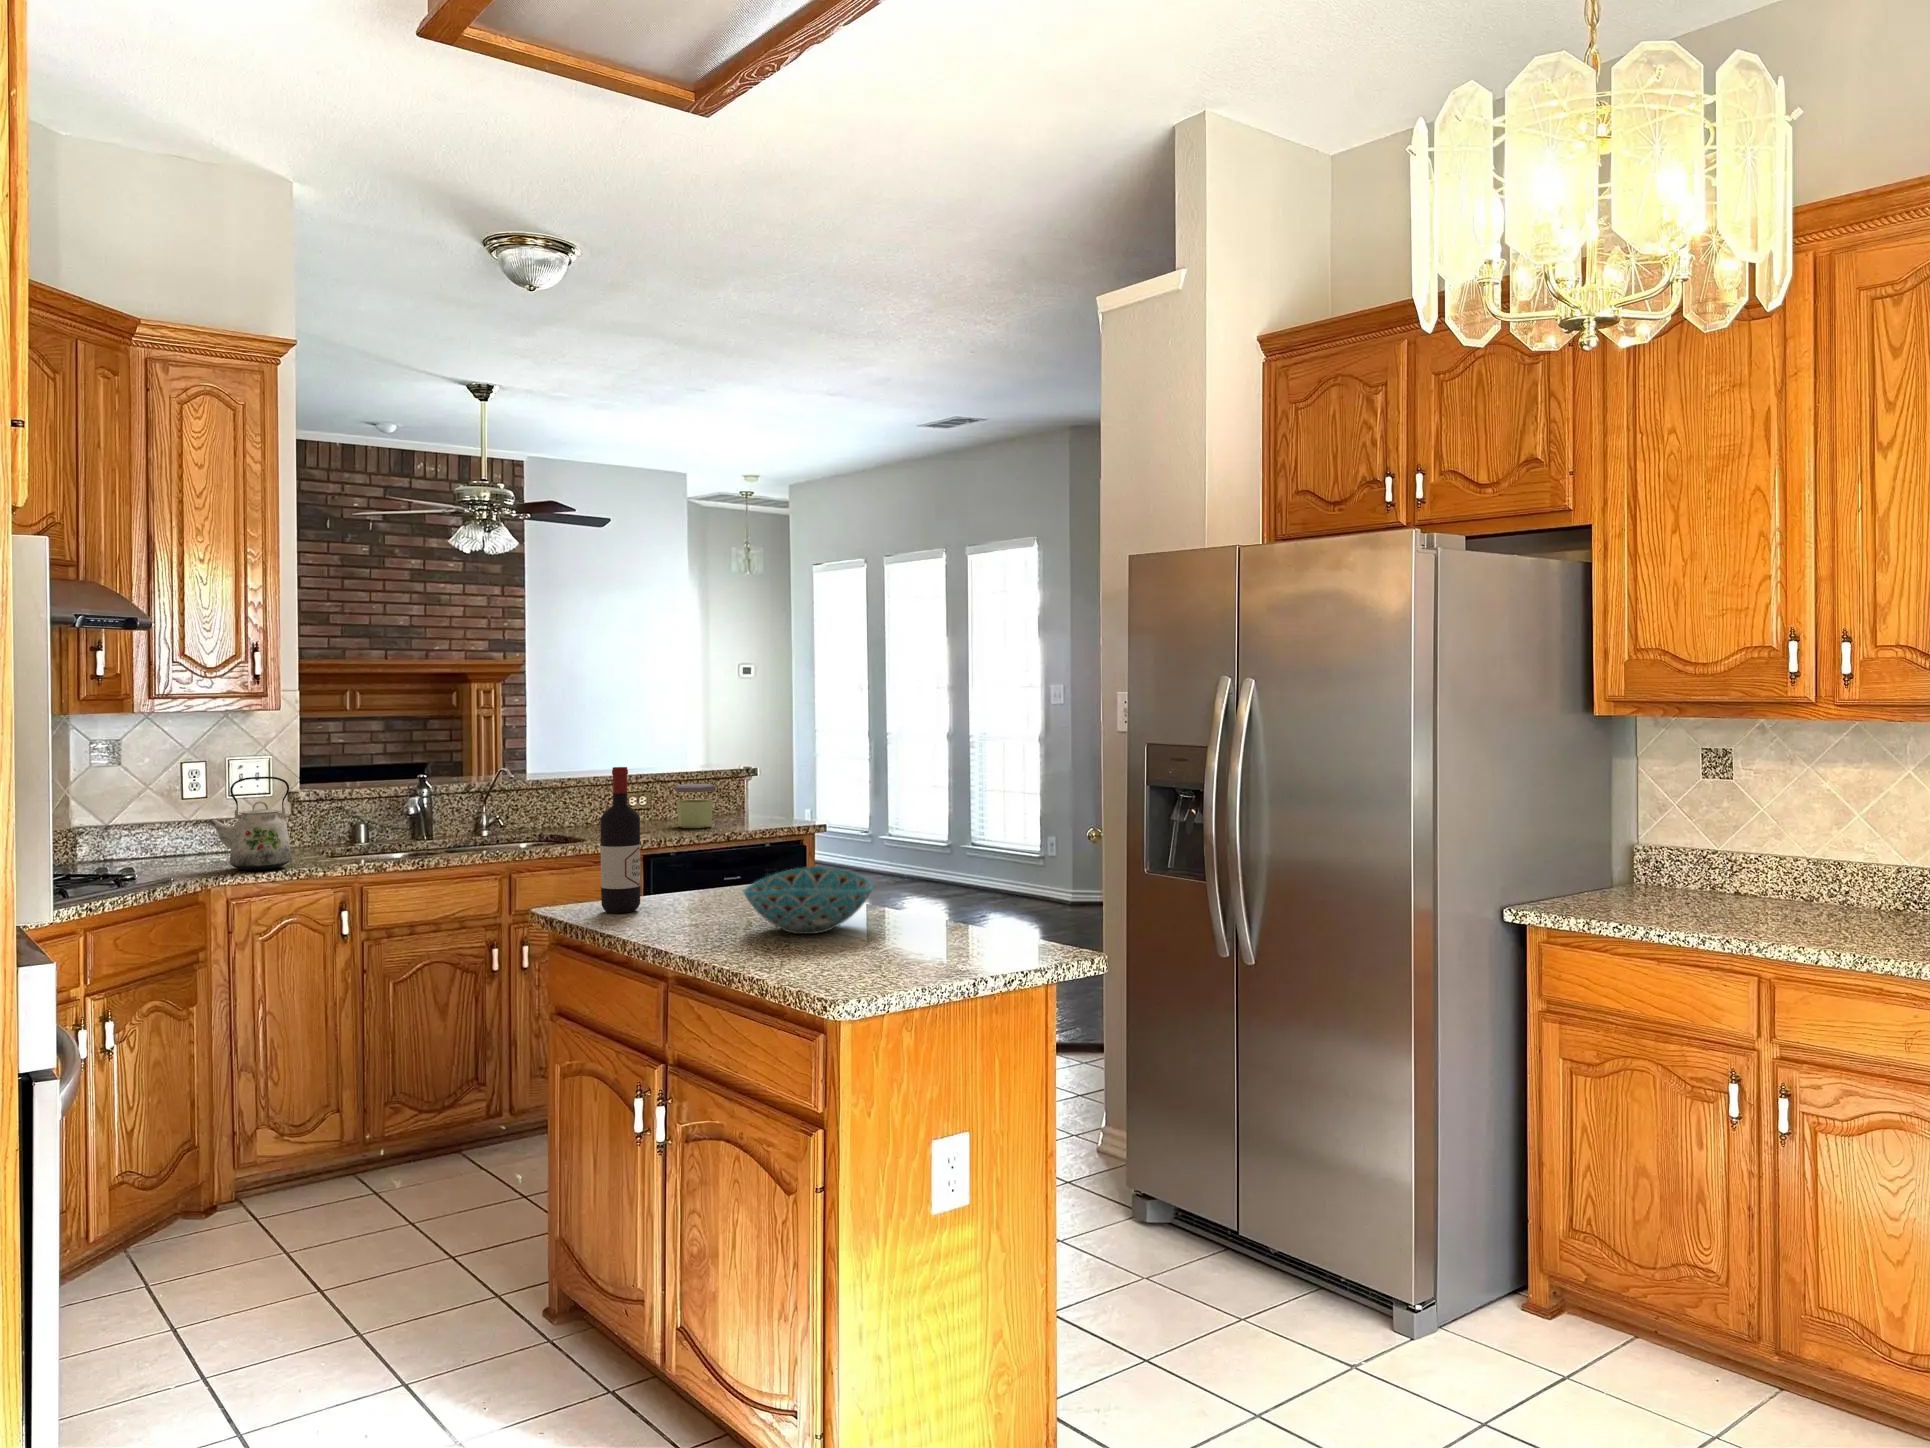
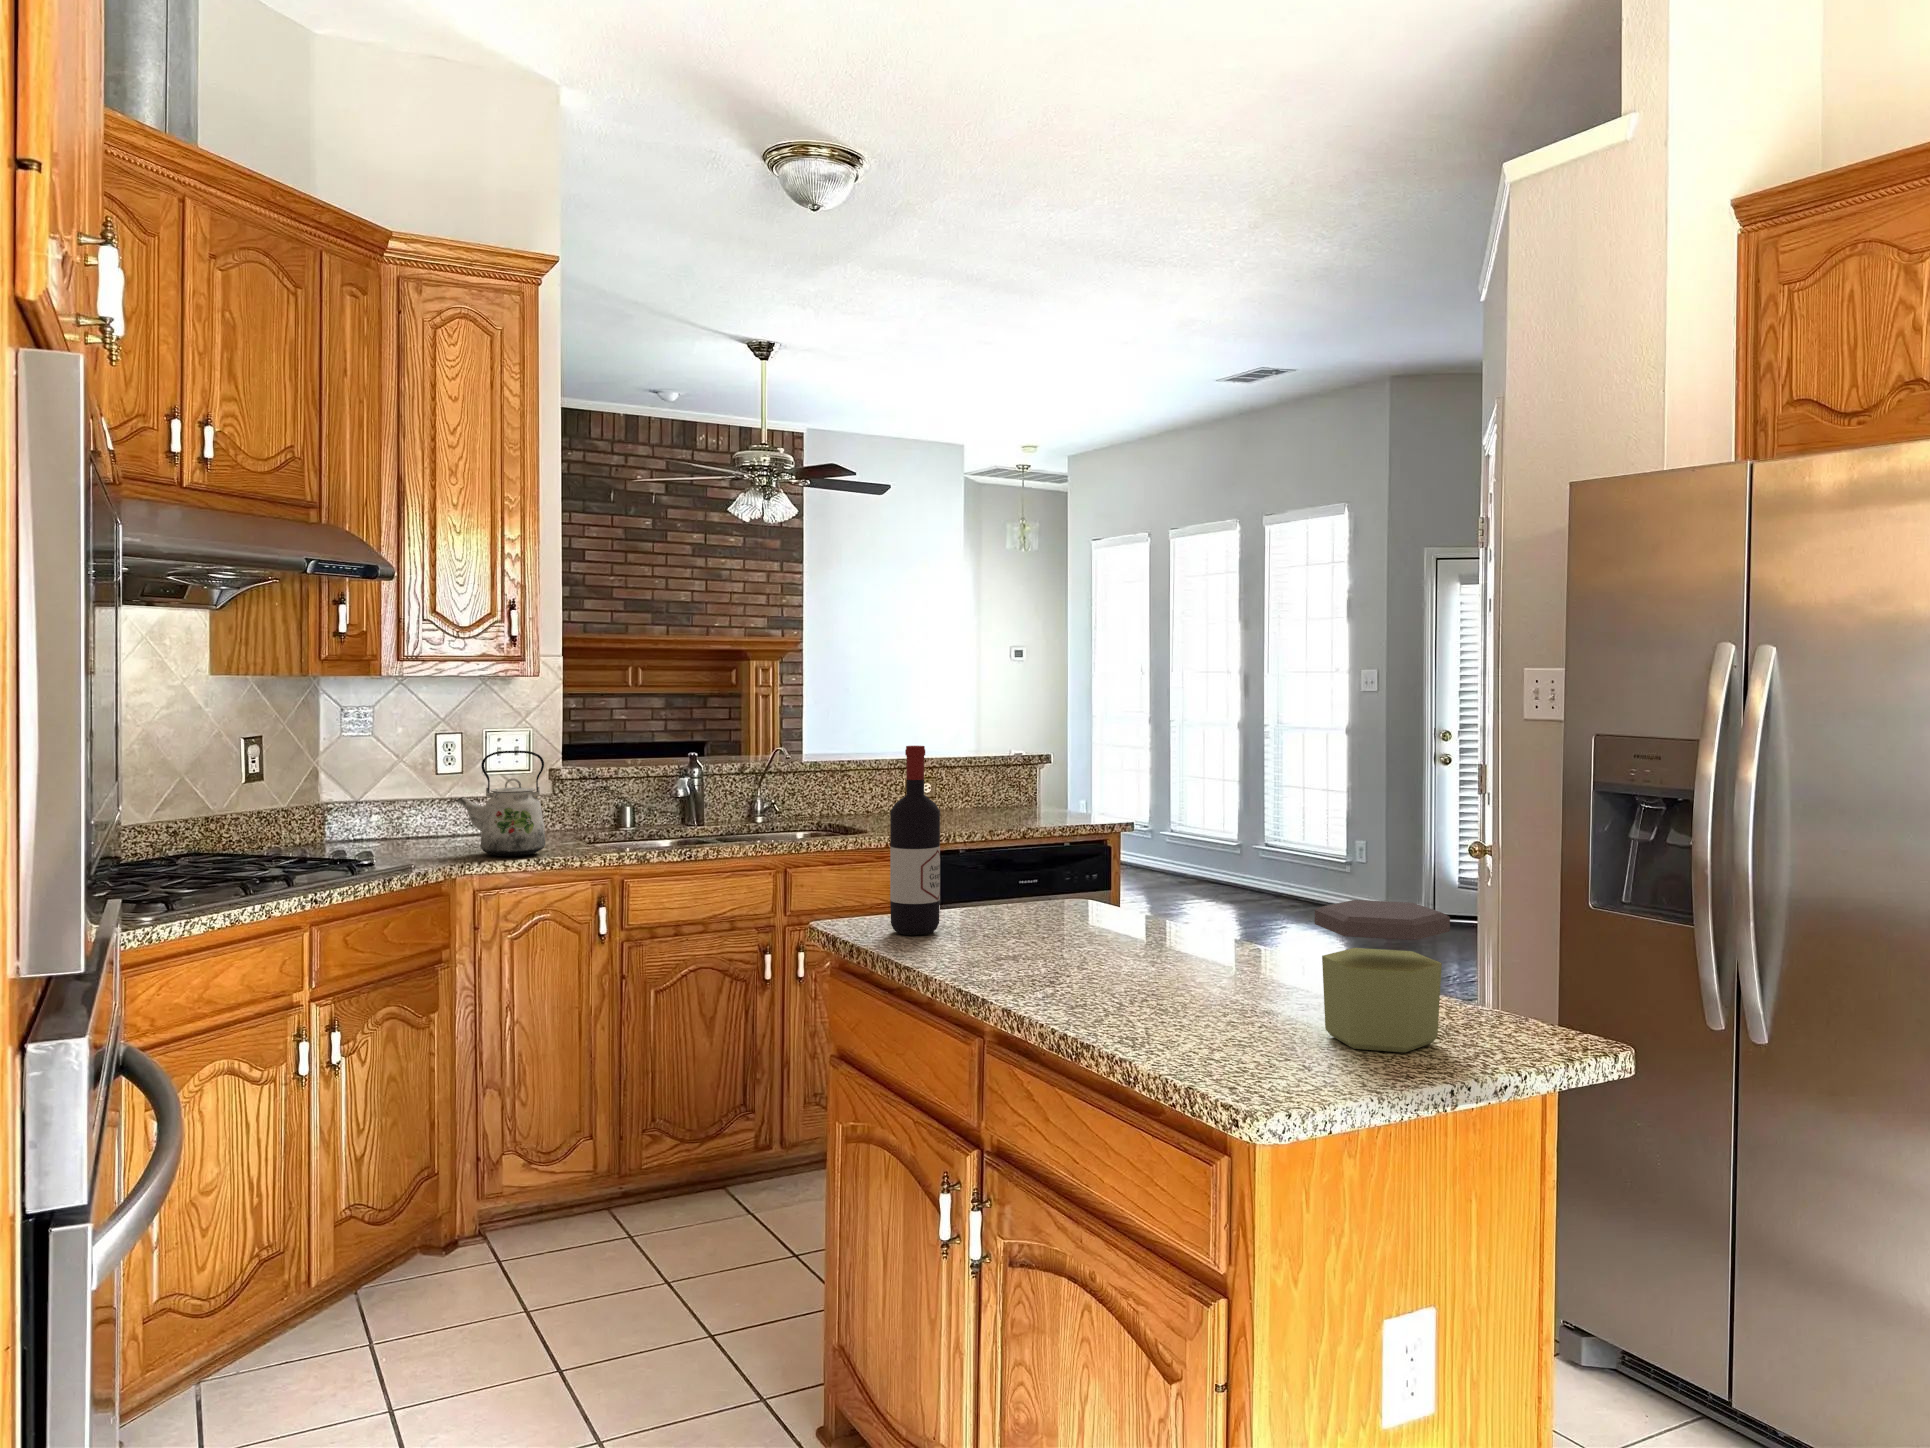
jar: present [674,784,715,828] -> present [1315,900,1450,1053]
bowl: present [743,867,873,934] -> none [1081,886,1260,982]

